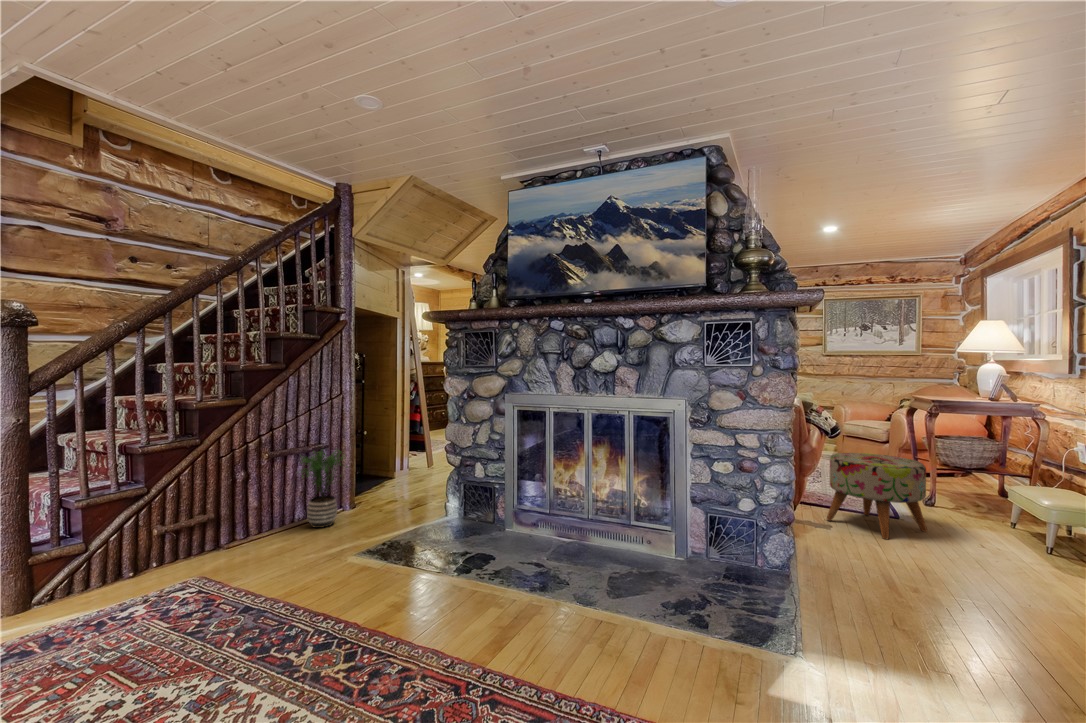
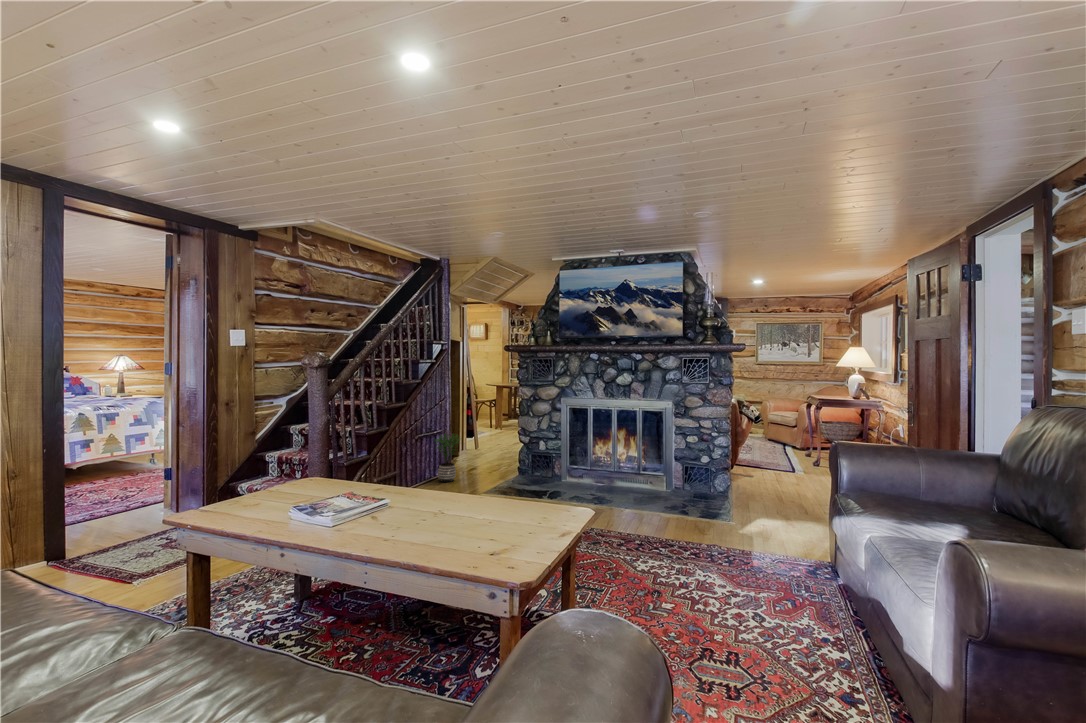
ottoman: present [827,453,927,539] -> none [752,432,807,480]

